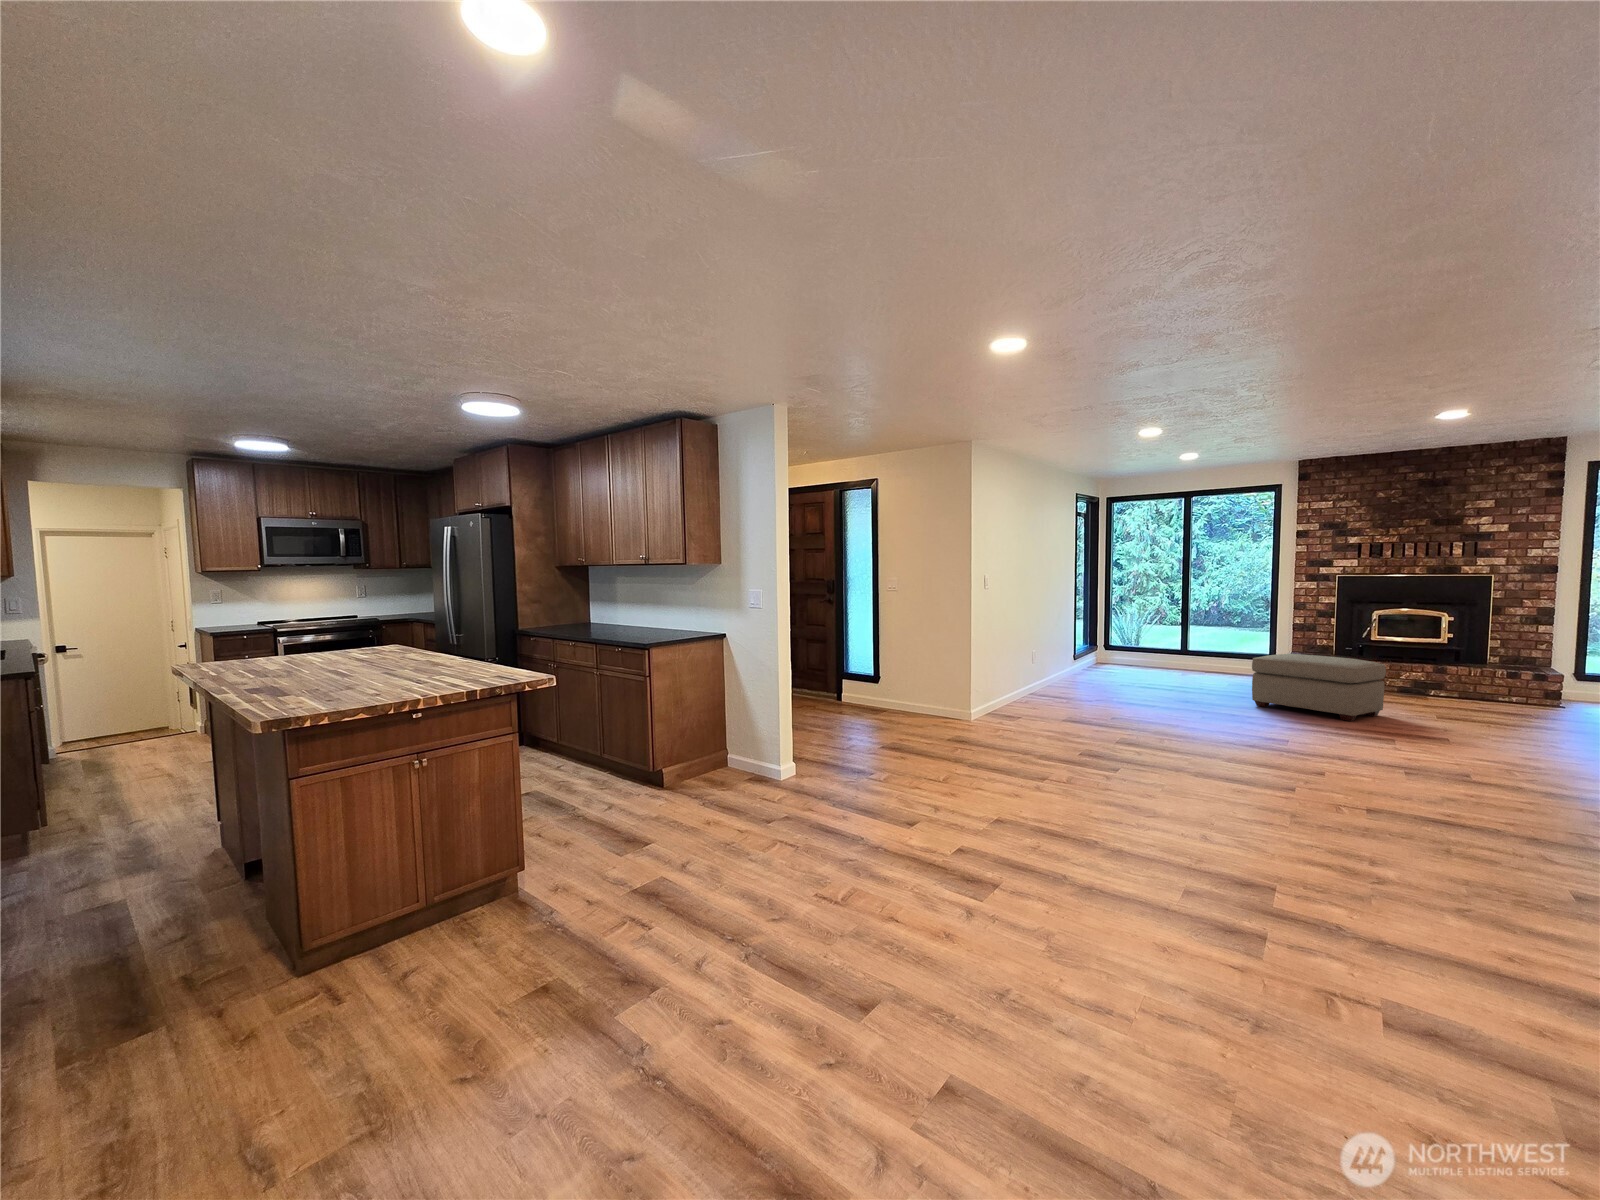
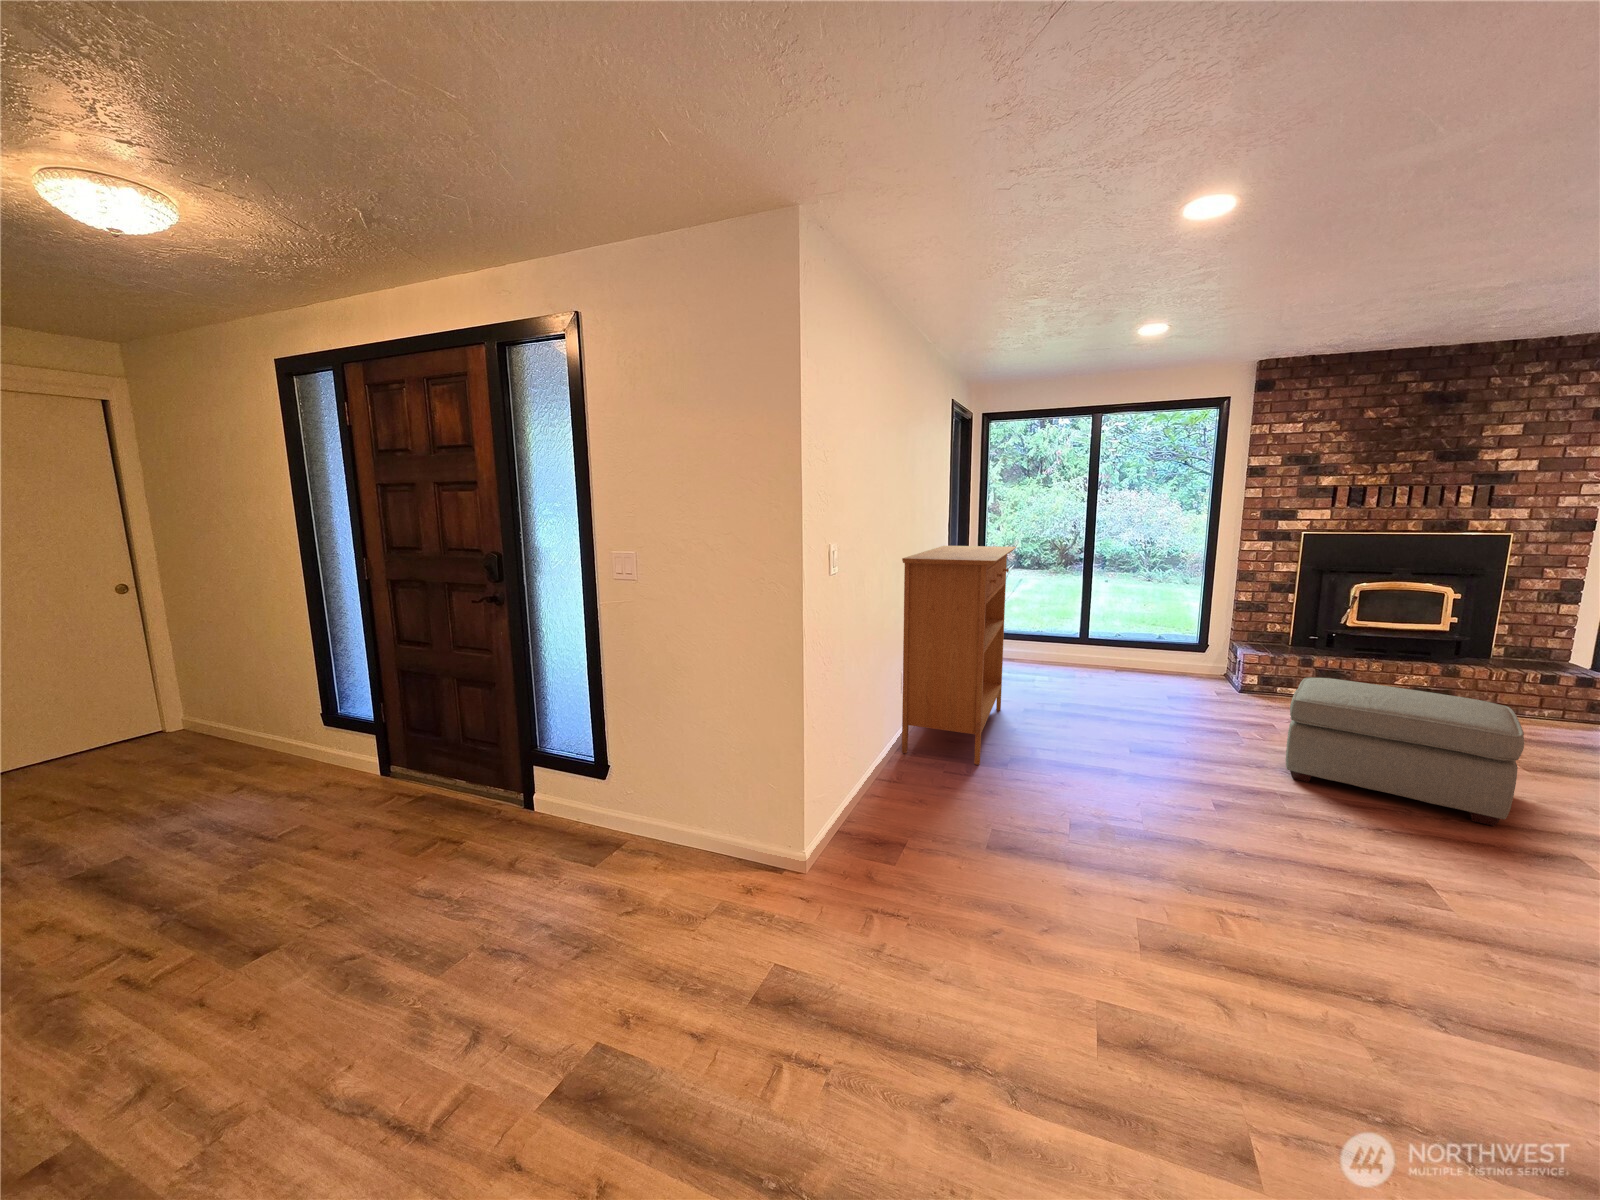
console table: none [1025,579,1109,692] -> present [902,546,1016,765]

